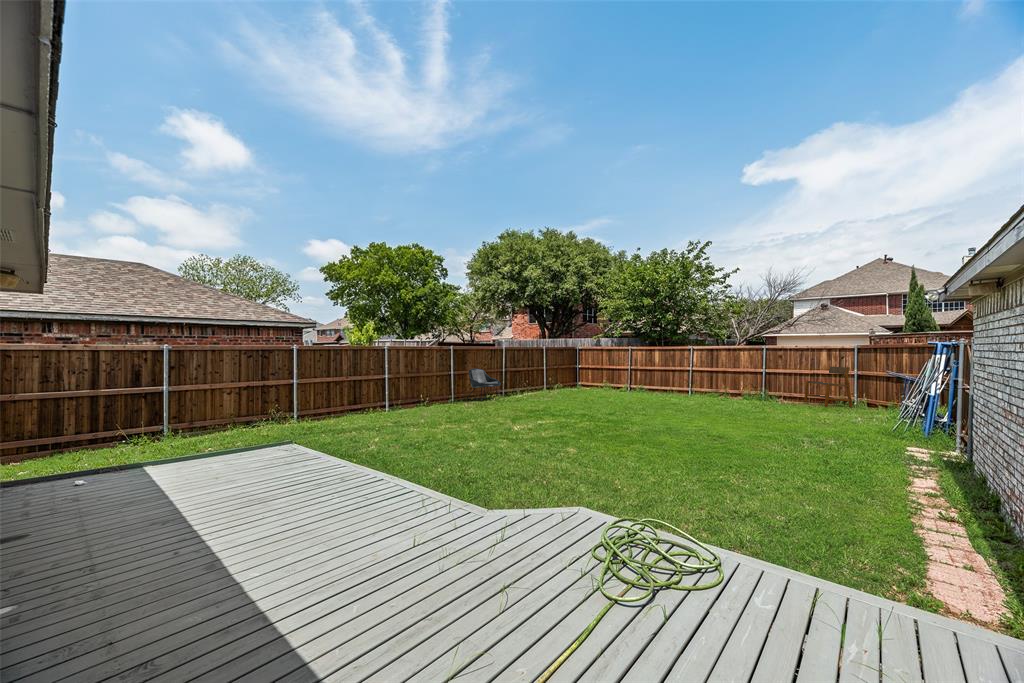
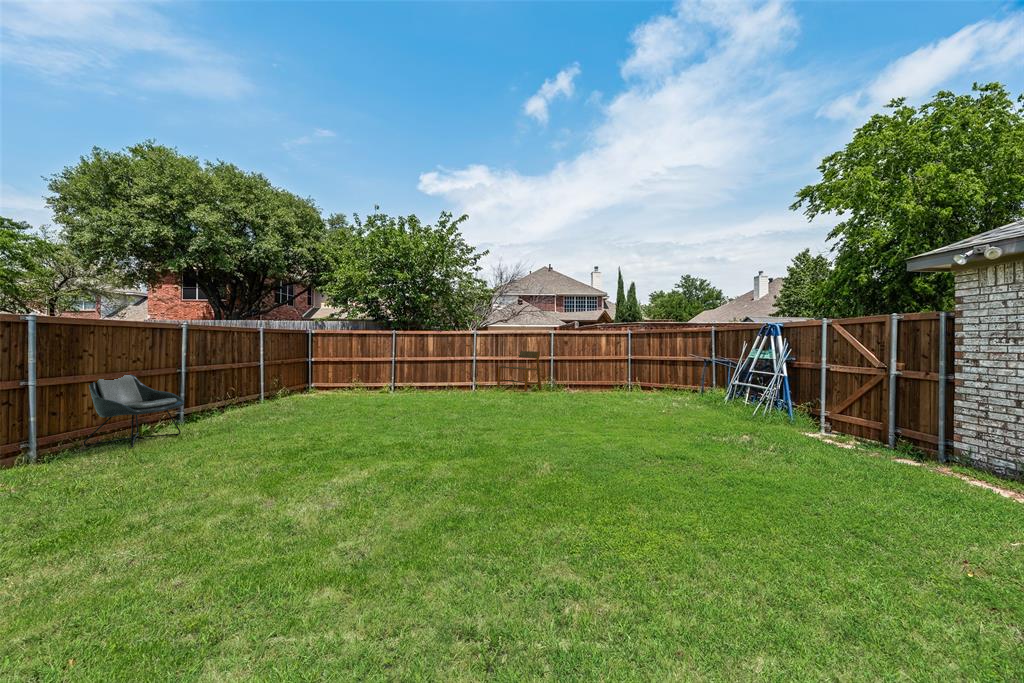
bench: present [804,366,852,407] -> present [497,351,541,392]

